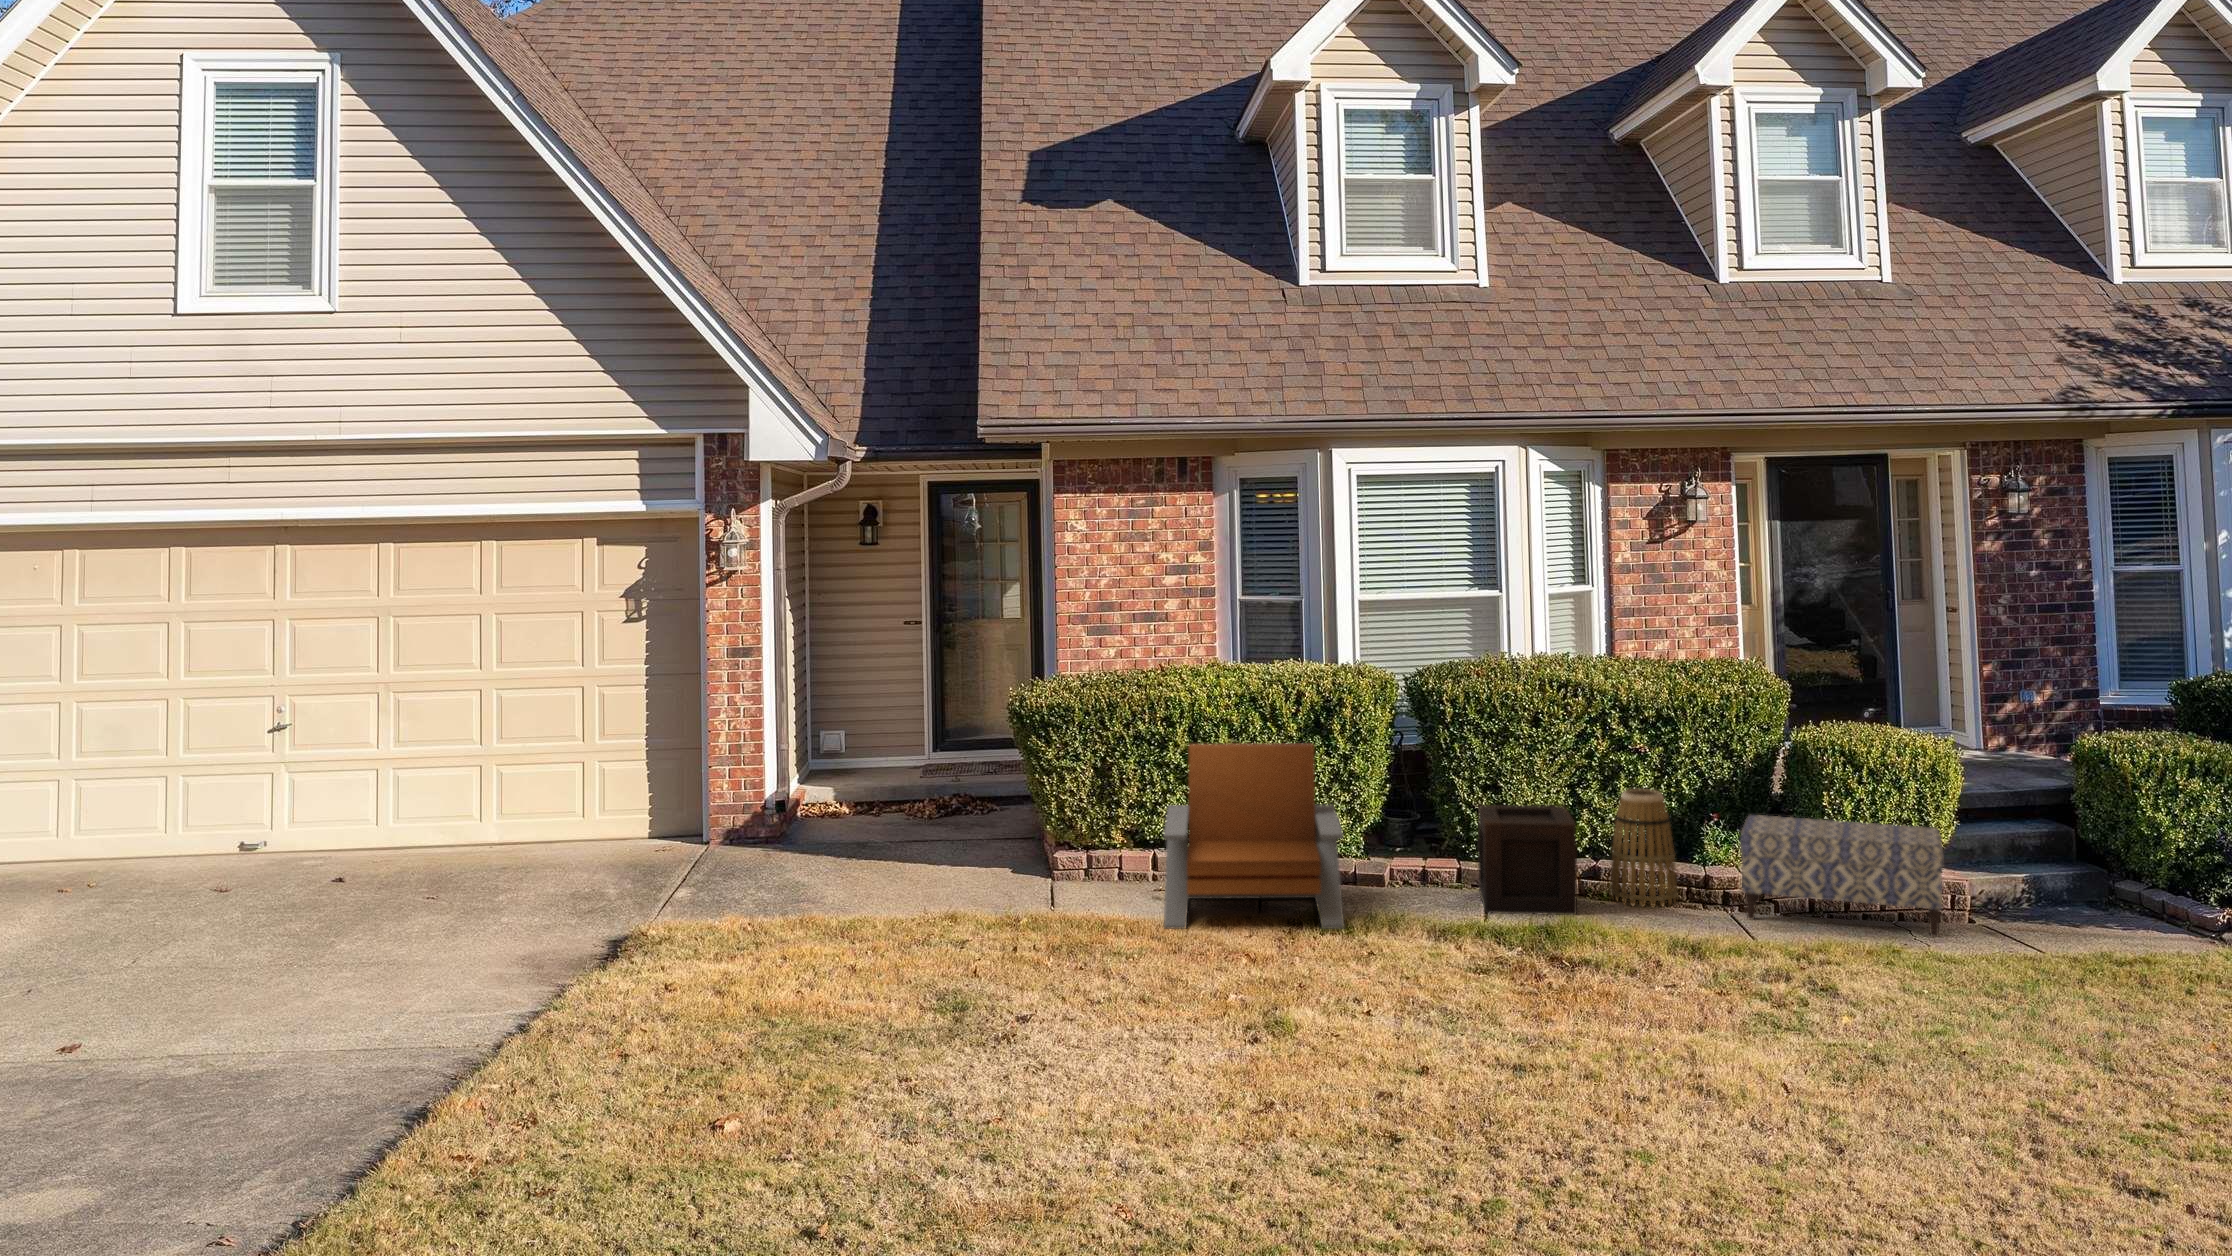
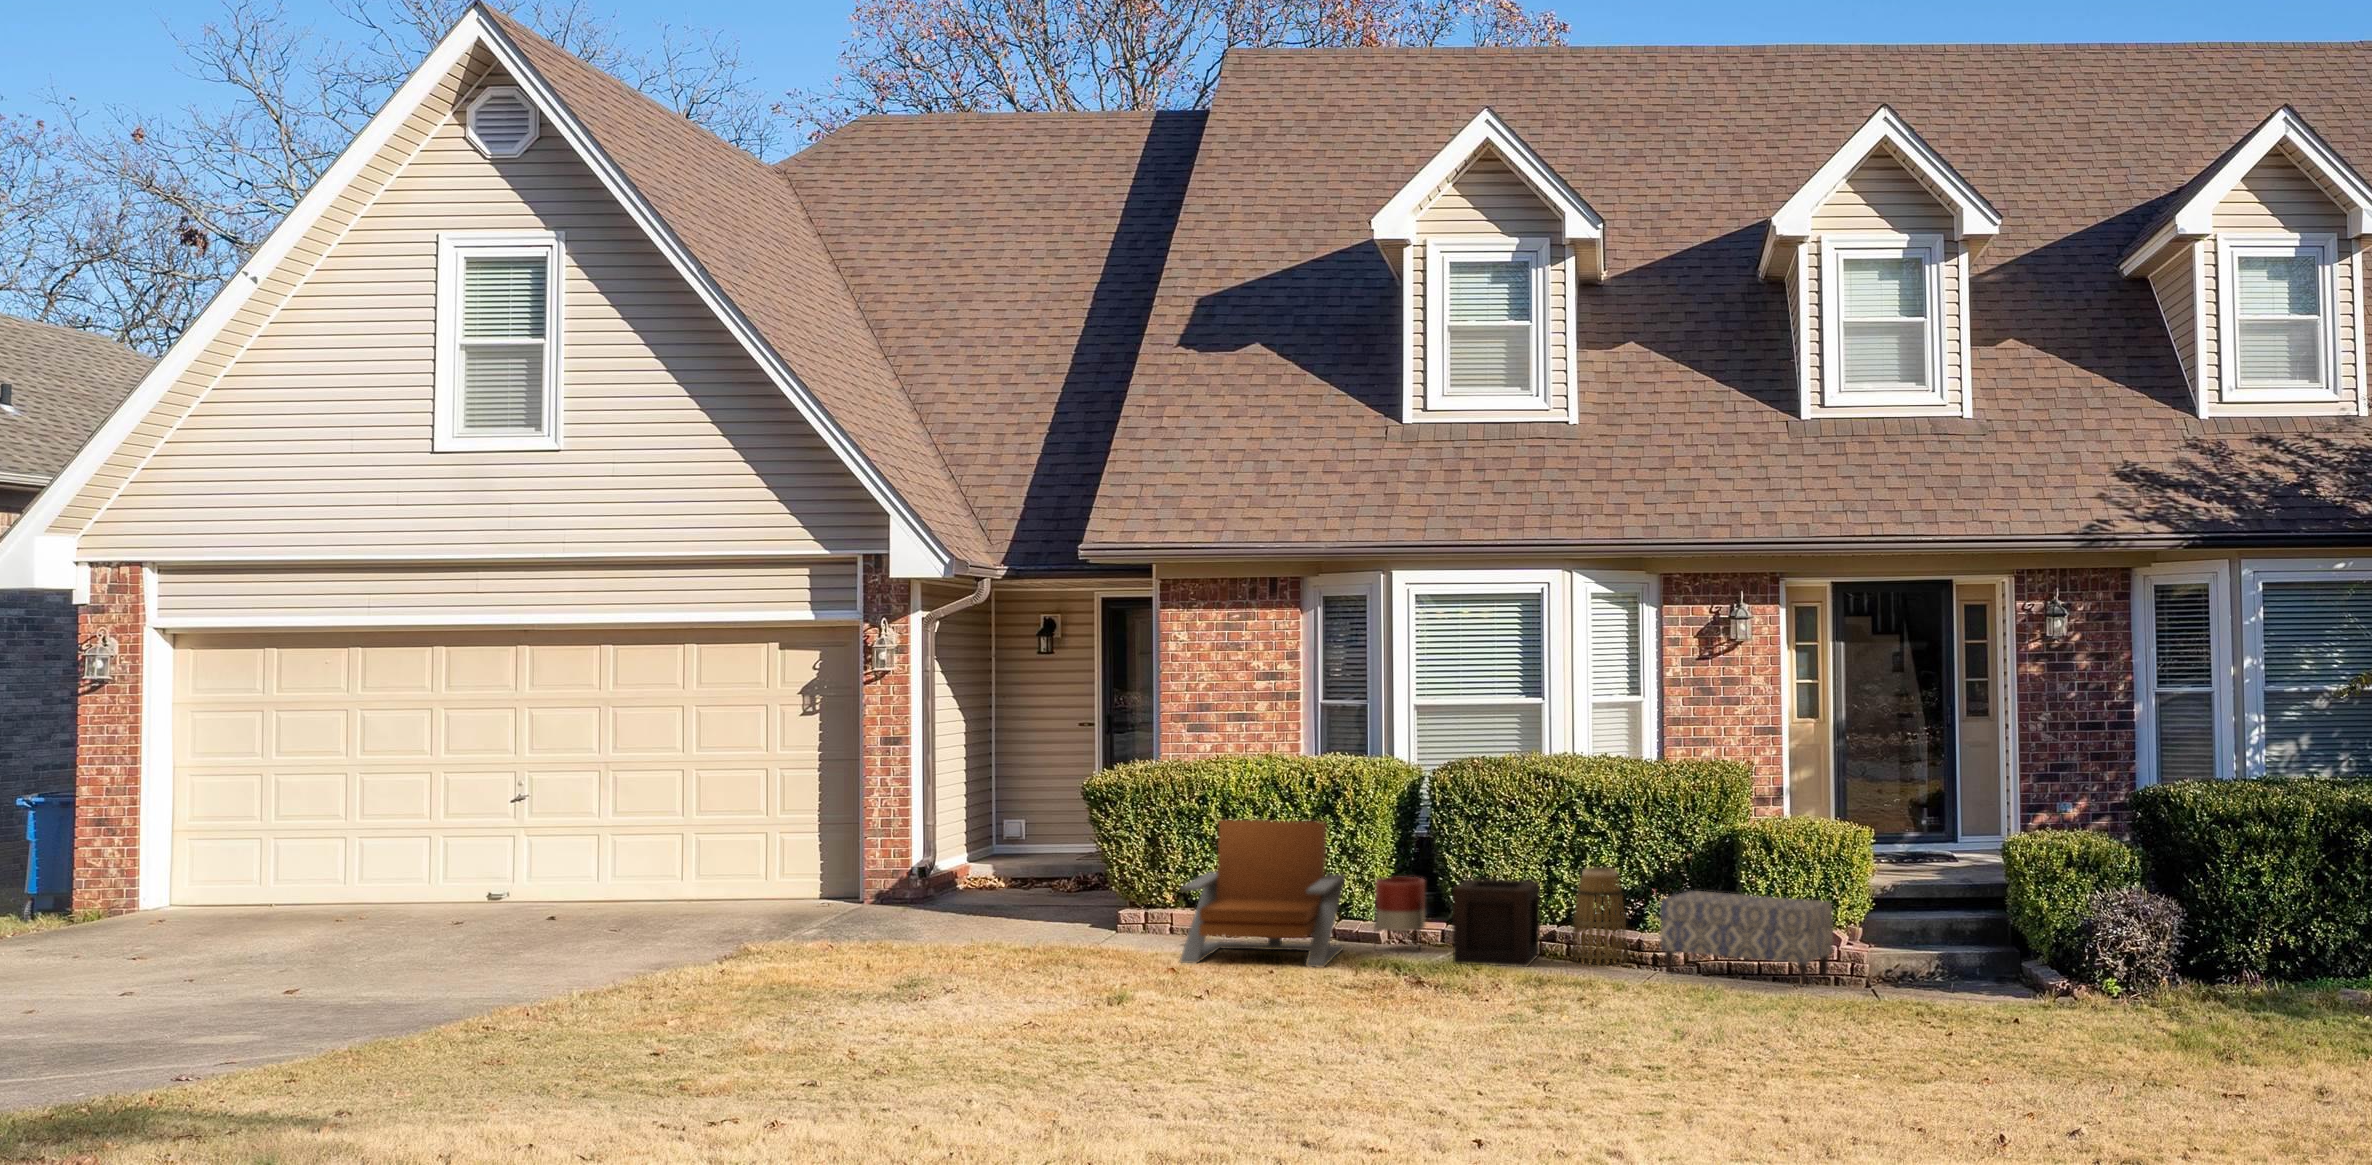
planter: none [1366,802,1426,894] -> present [1374,877,1425,942]

